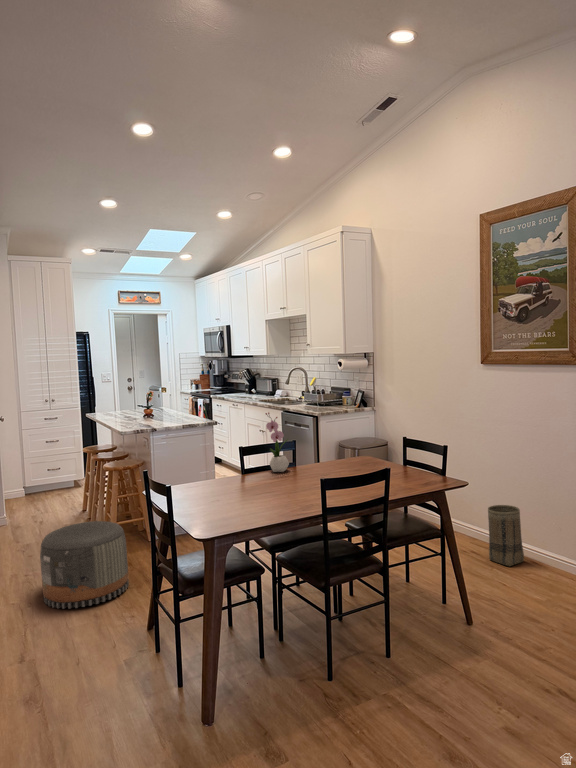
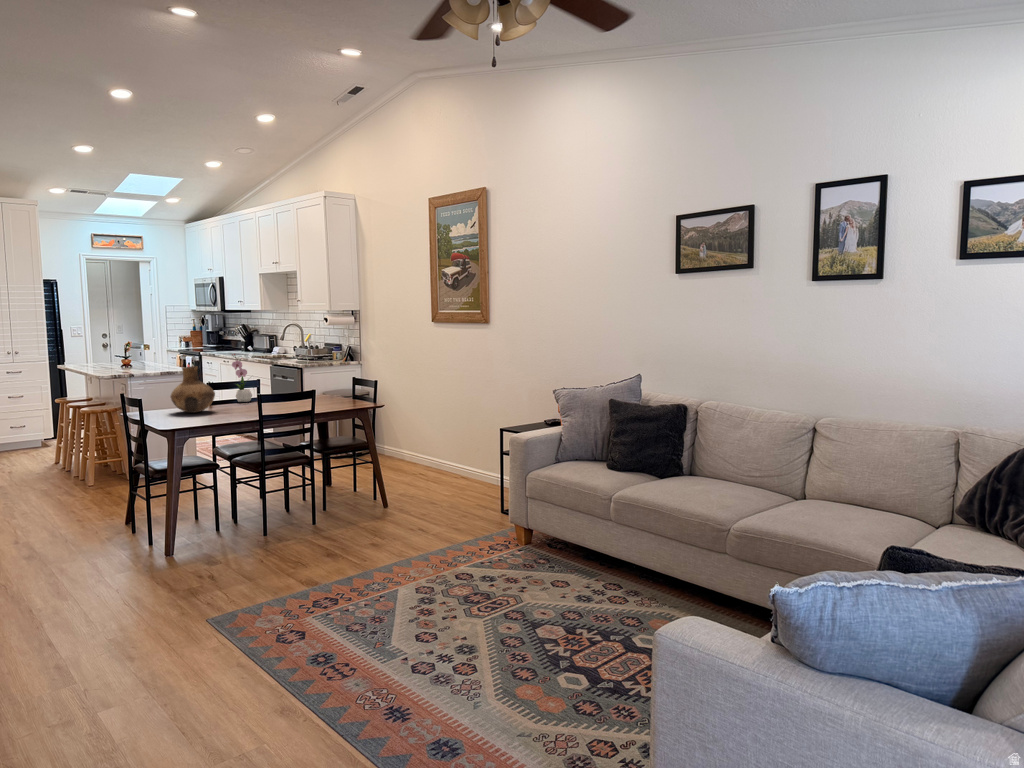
vase: none [200,434,254,497] -> present [171,366,215,413]
basket: present [488,505,524,566] -> none [428,436,454,481]
pouf: present [40,521,129,609] -> none [22,451,108,518]

